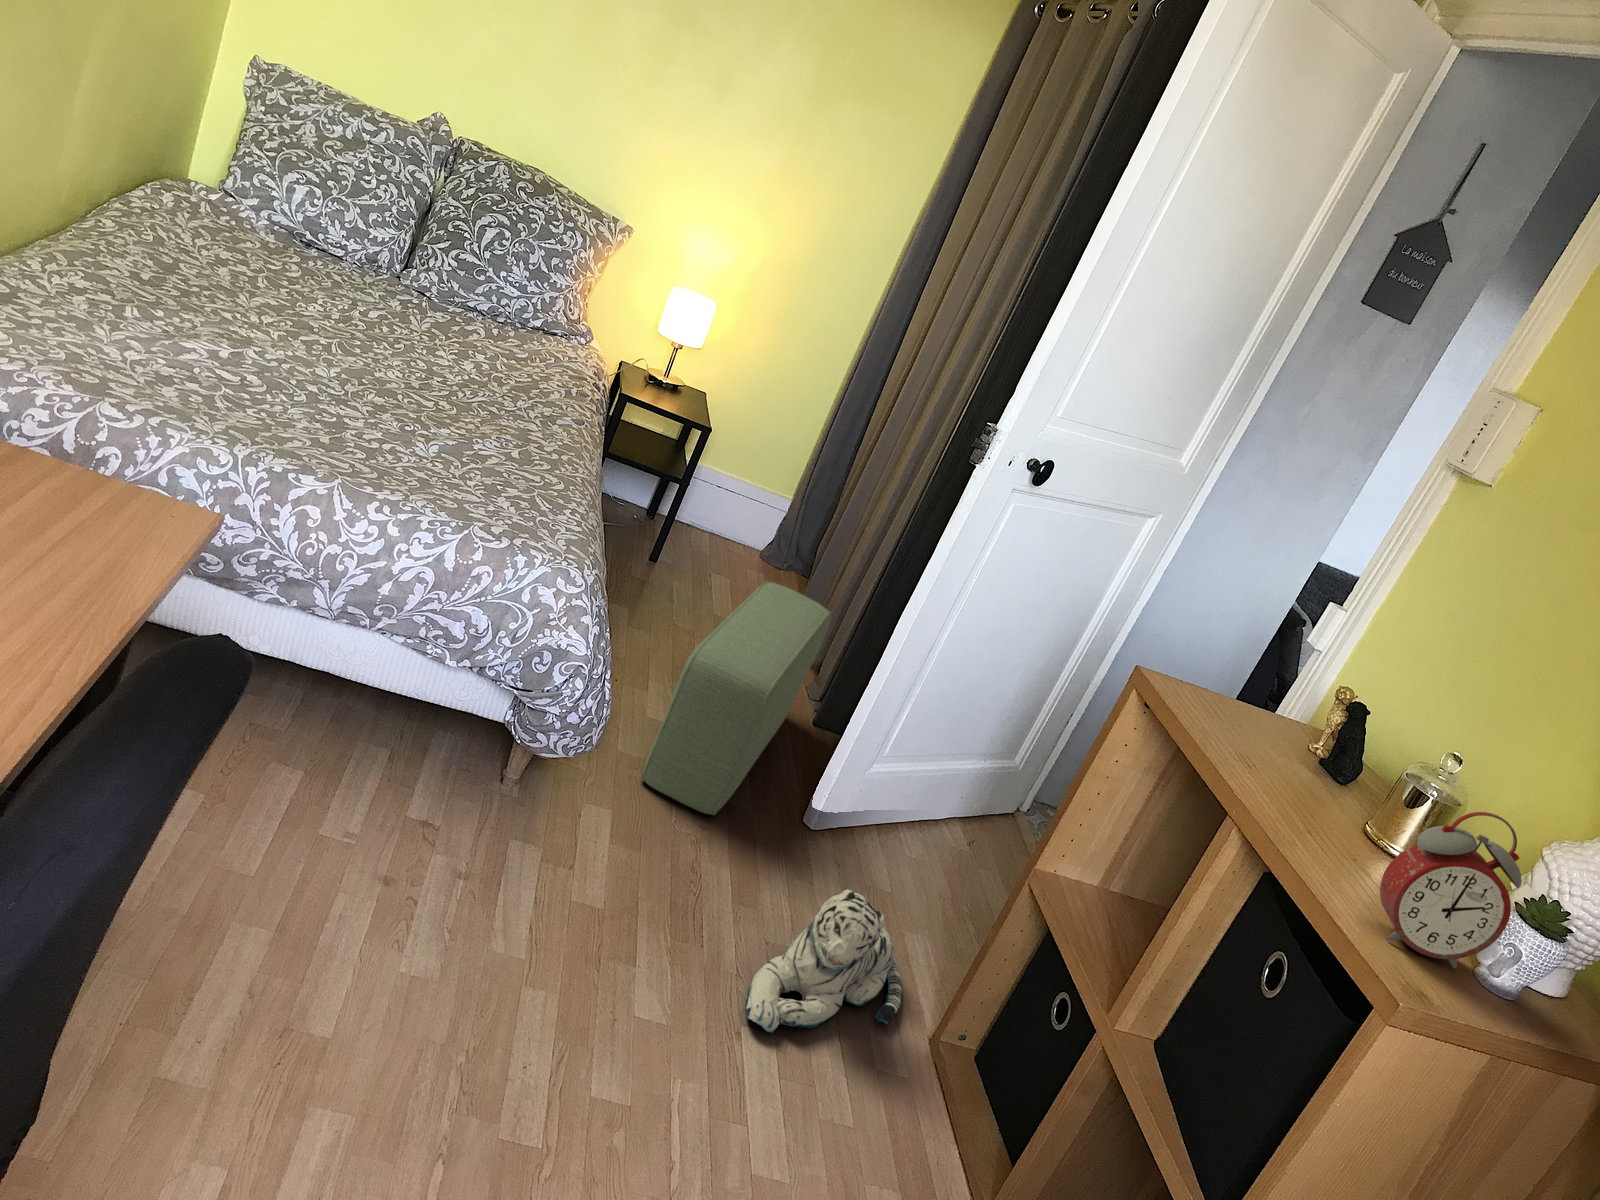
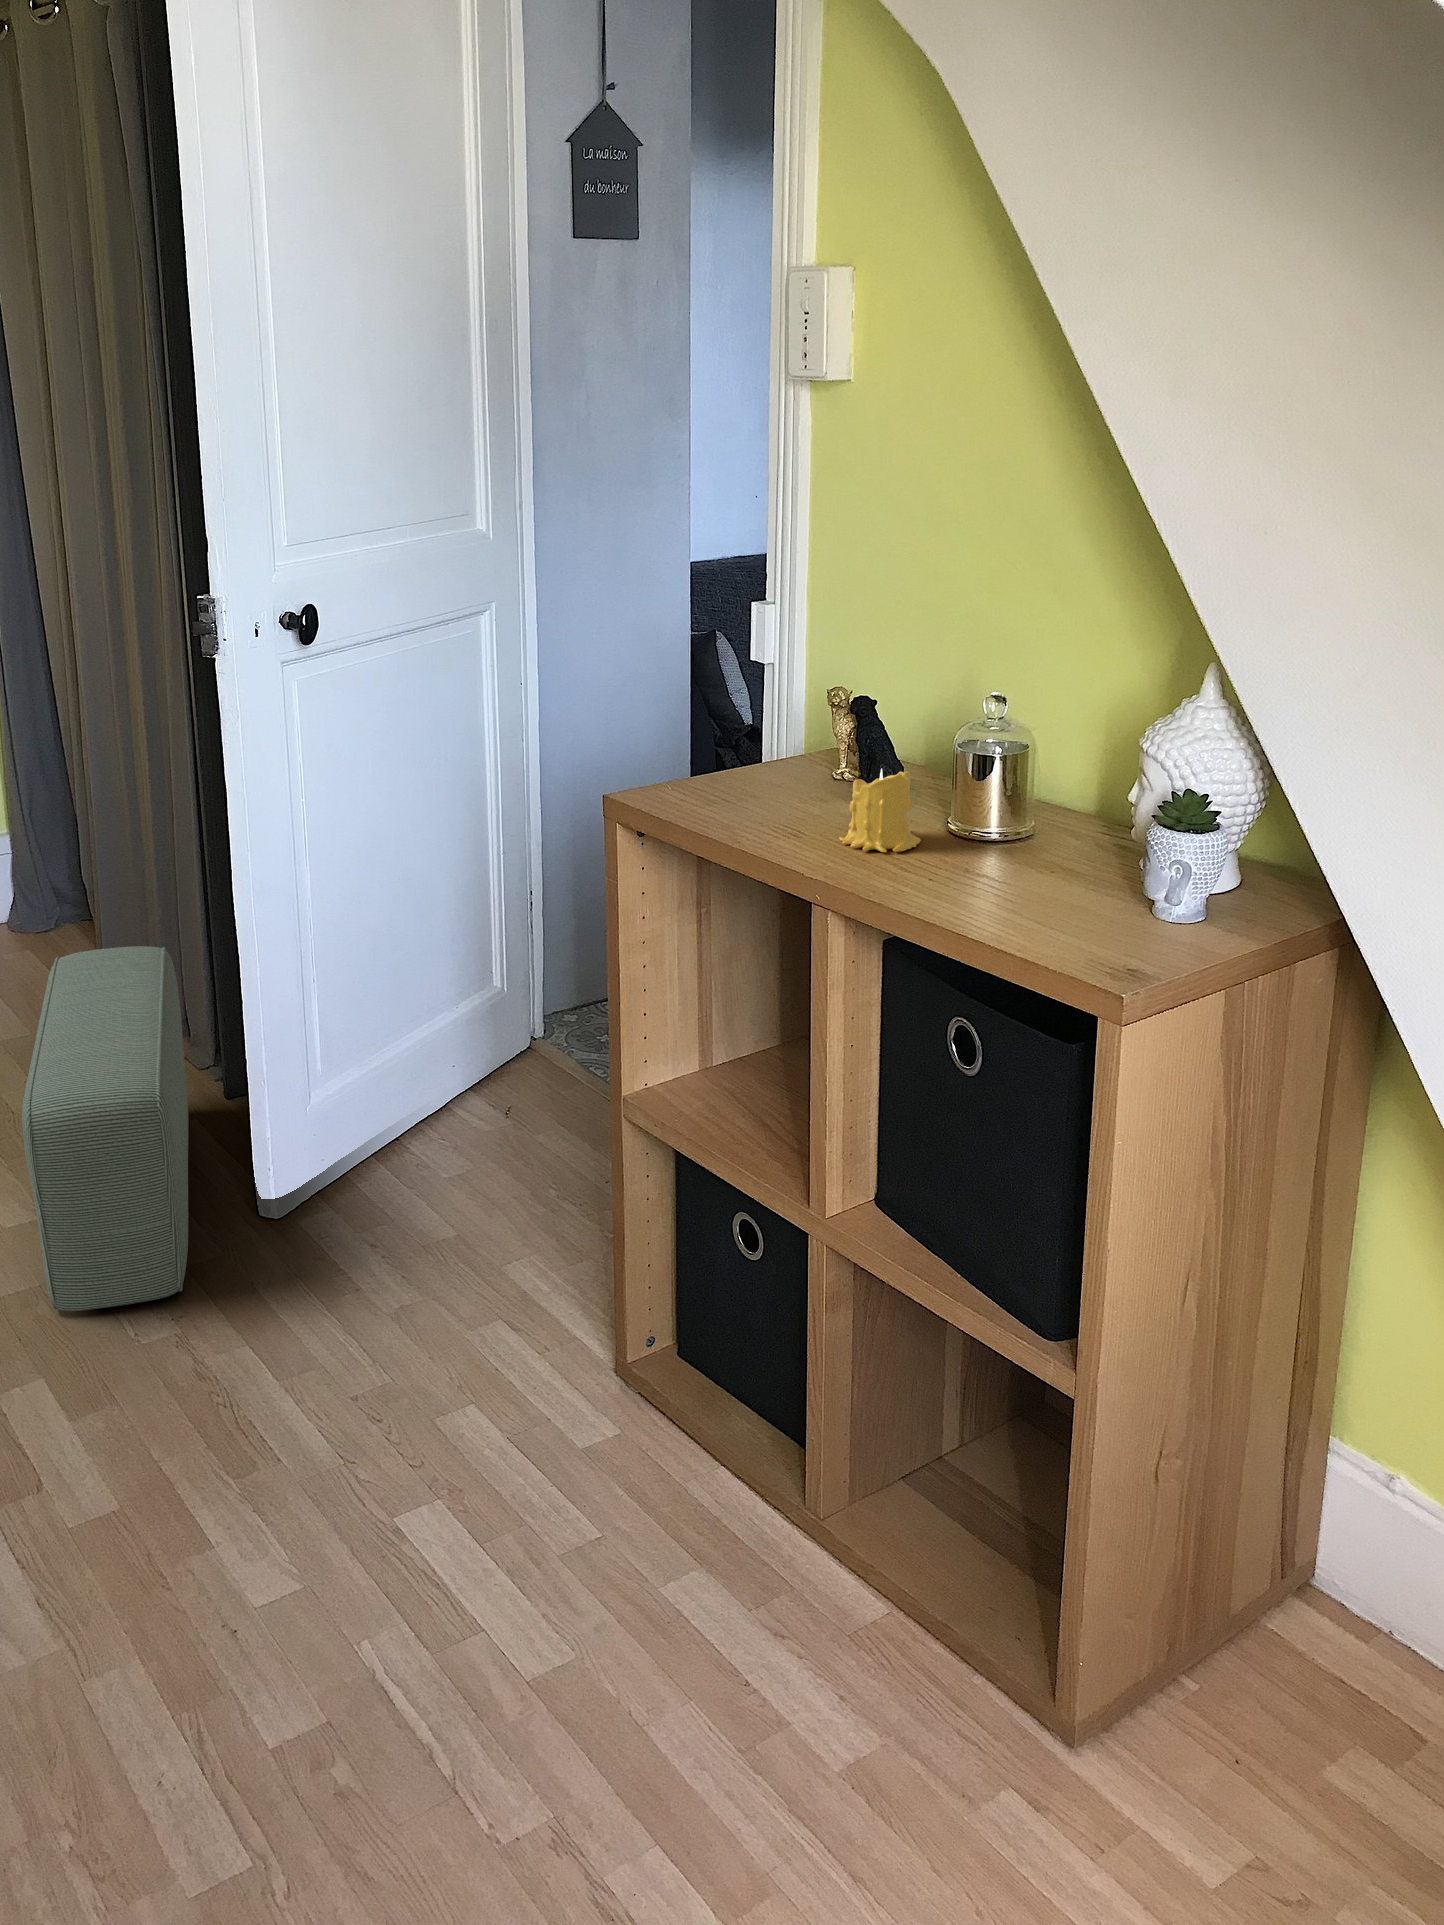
candle: none [1278,753,1357,823] -> present [839,769,920,852]
alarm clock: present [1380,812,1522,968] -> none [1015,735,1160,936]
plush toy: present [745,889,902,1033] -> none [368,1264,560,1505]

